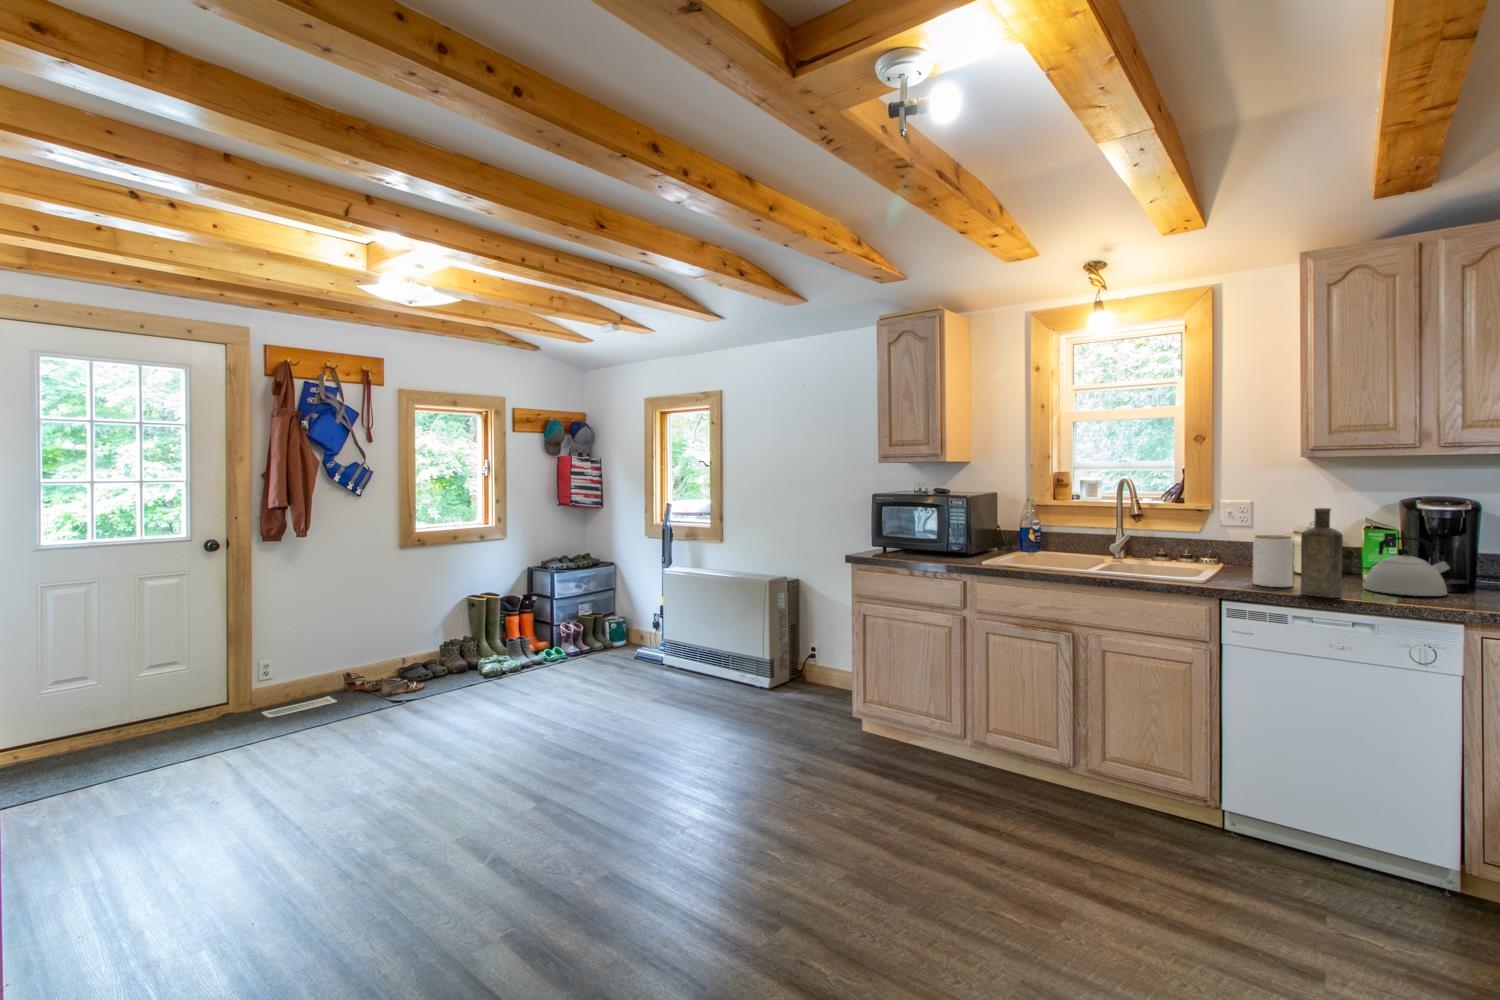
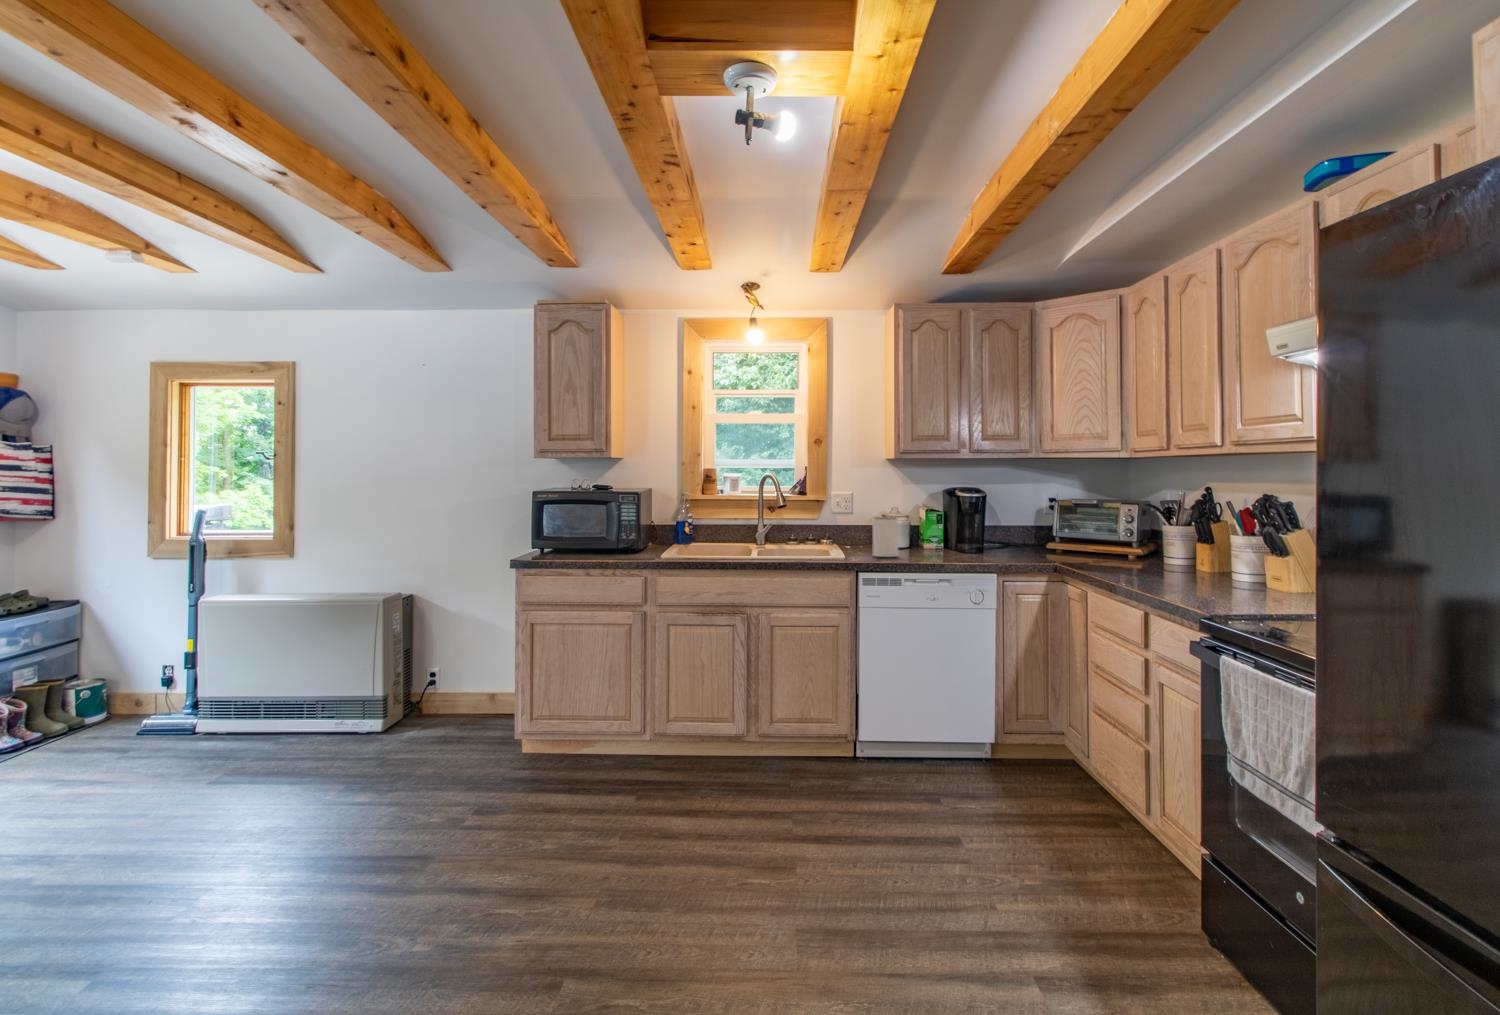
bottle: present [1300,508,1343,598] -> none [906,493,935,561]
kettle: present [1364,537,1451,596] -> none [935,515,981,556]

